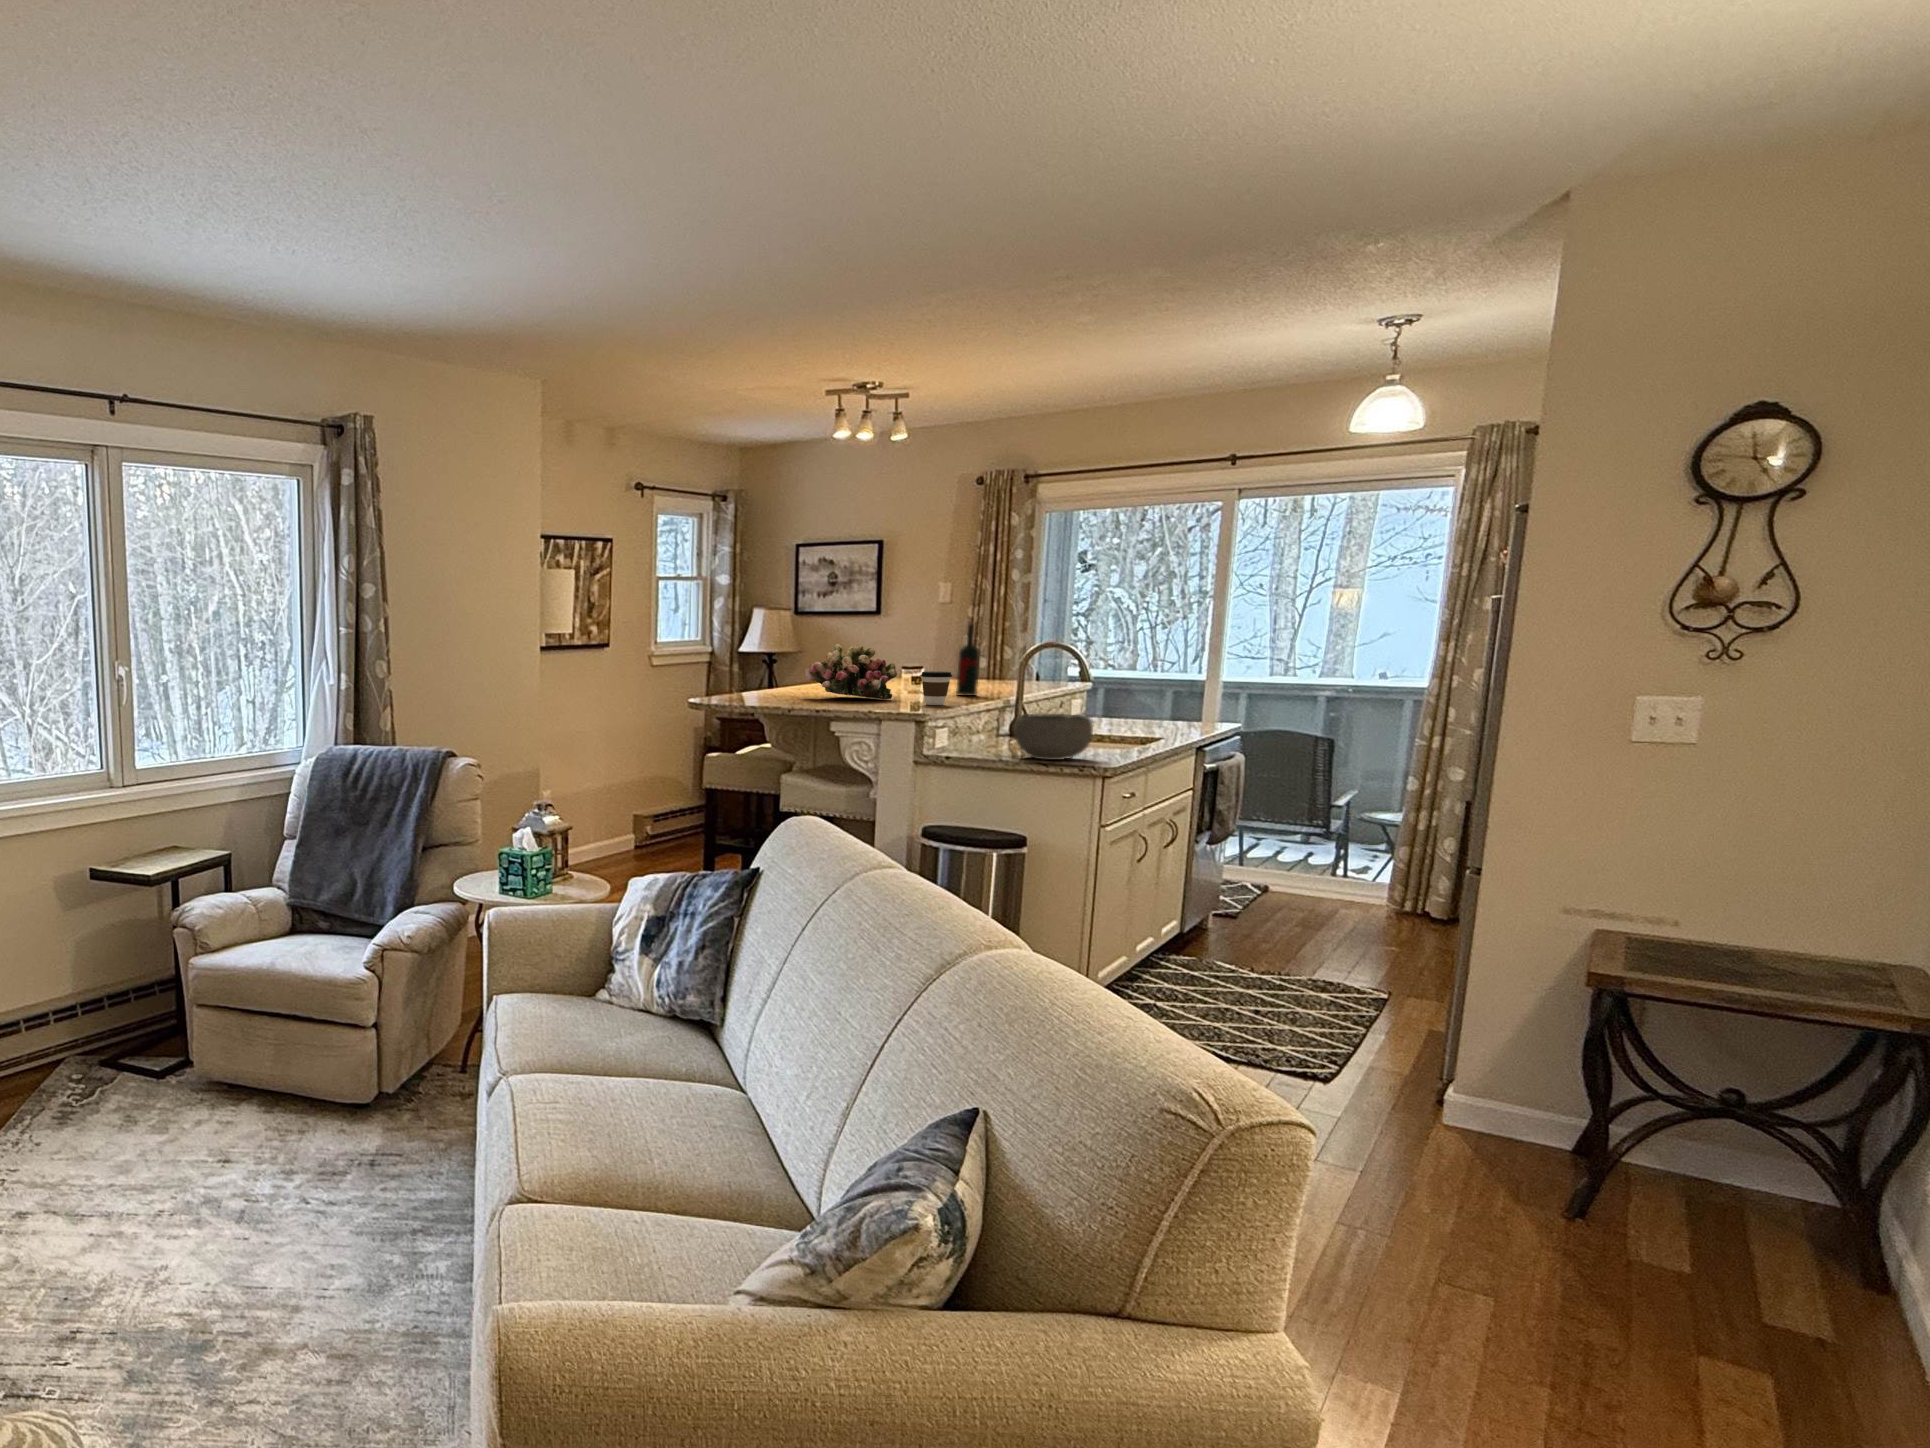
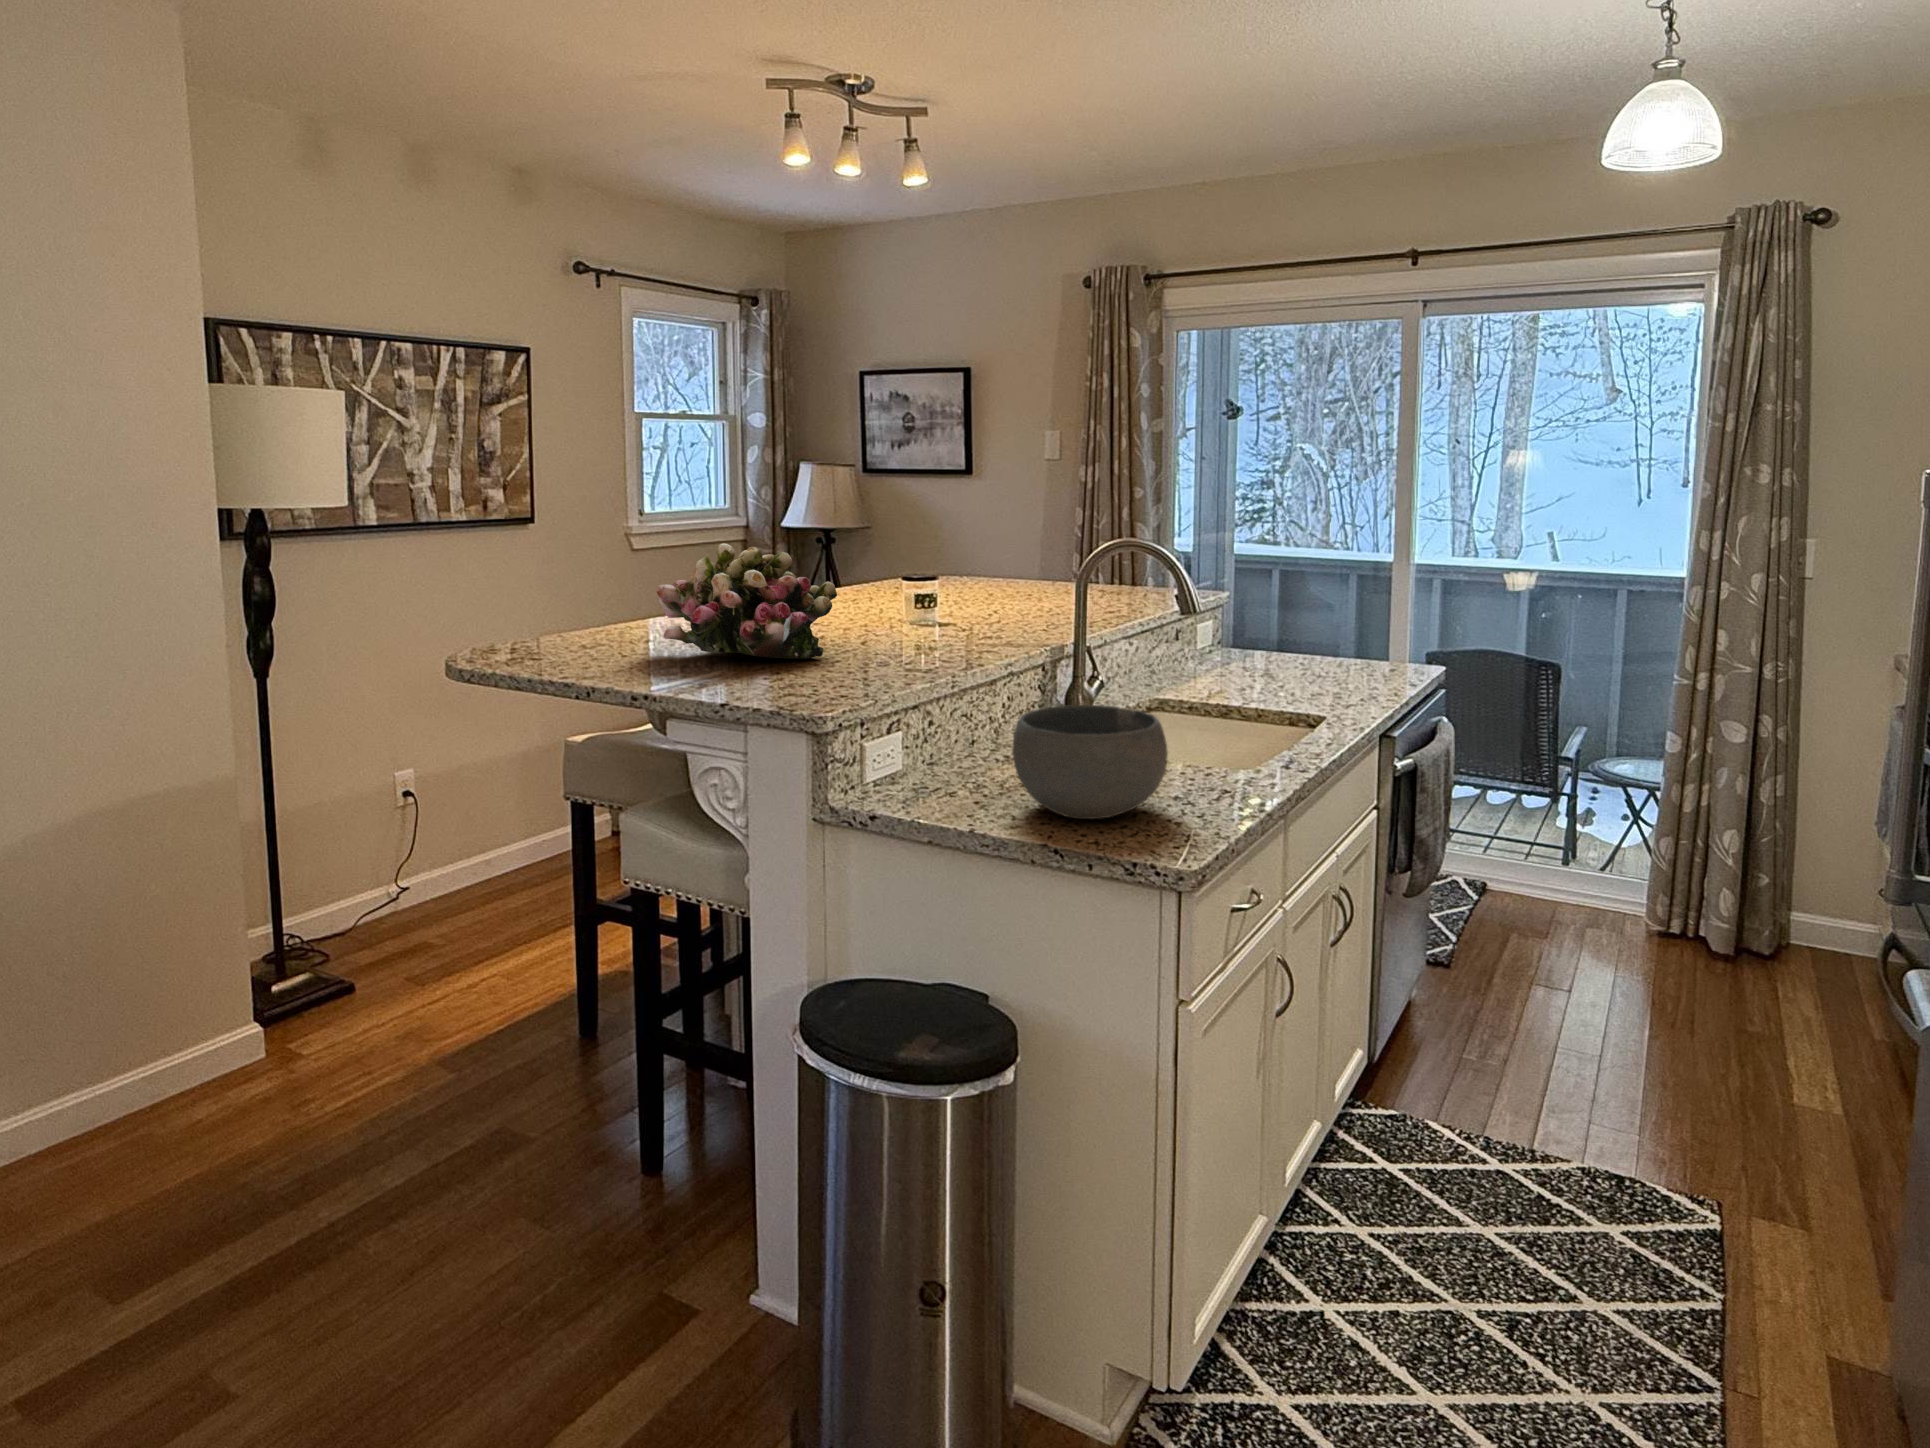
wine bottle: present [956,622,979,696] -> none [973,499,1010,638]
coffee cup: present [920,671,952,705] -> none [844,609,906,683]

